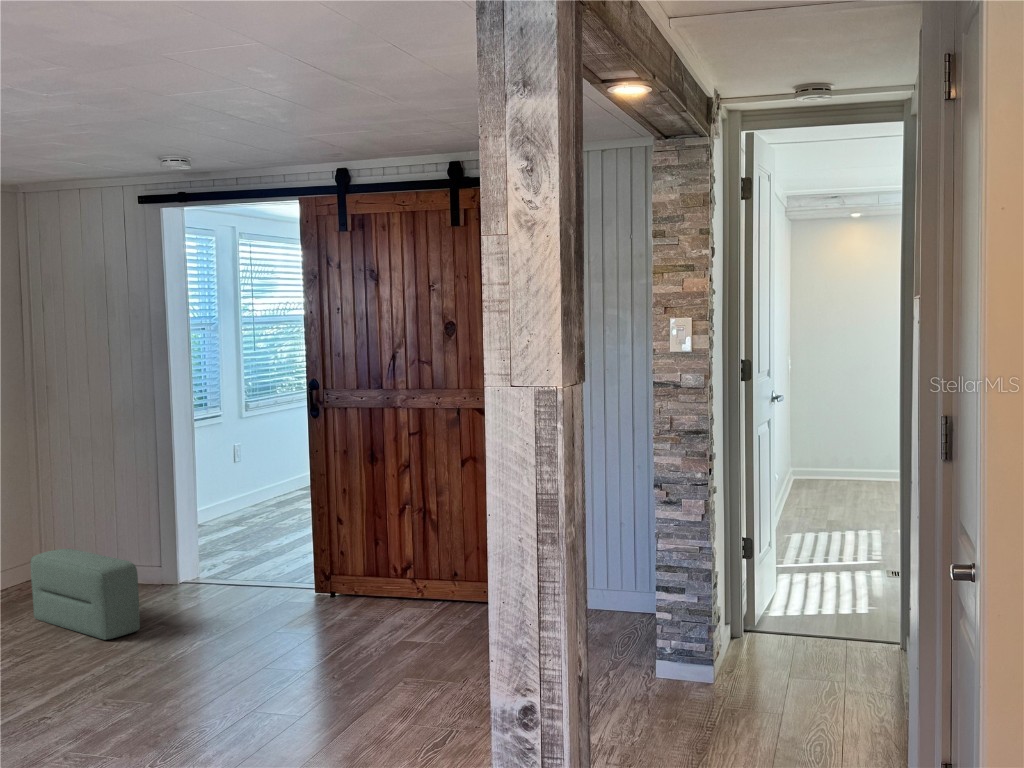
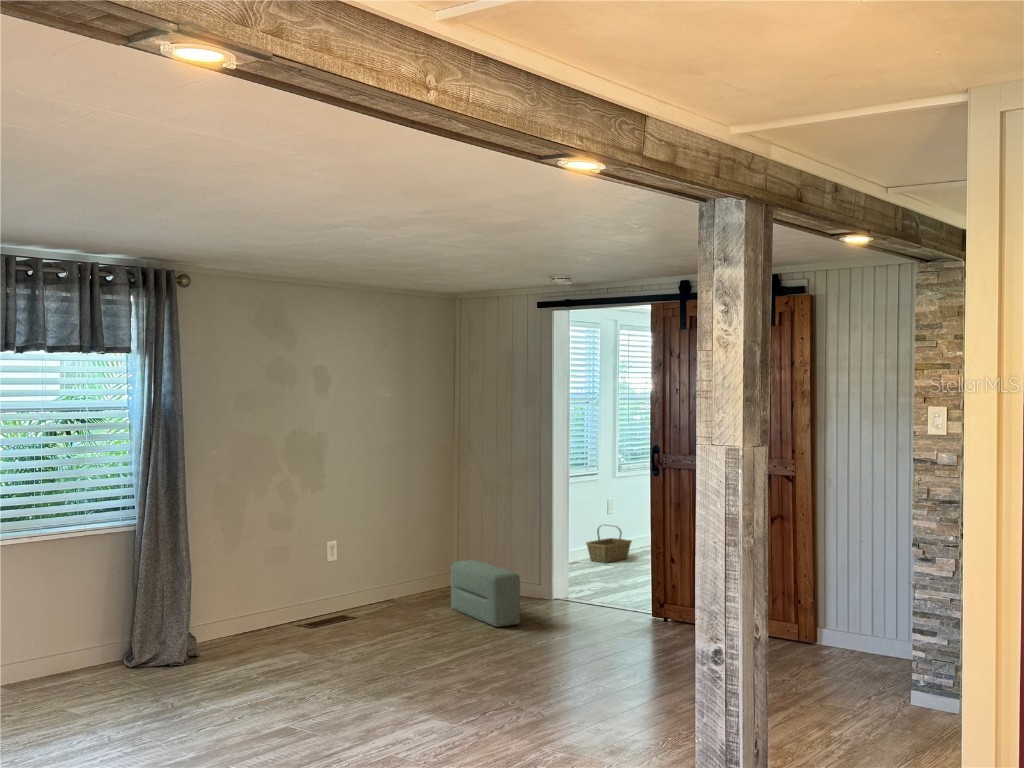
basket: none [209,477,265,524] -> present [586,525,632,563]

